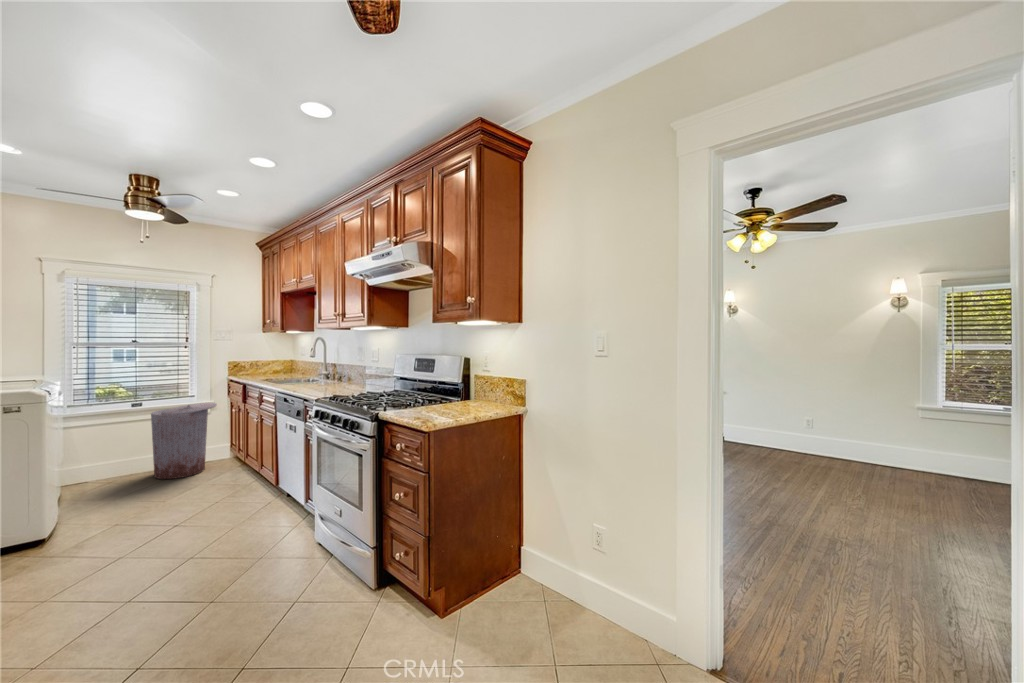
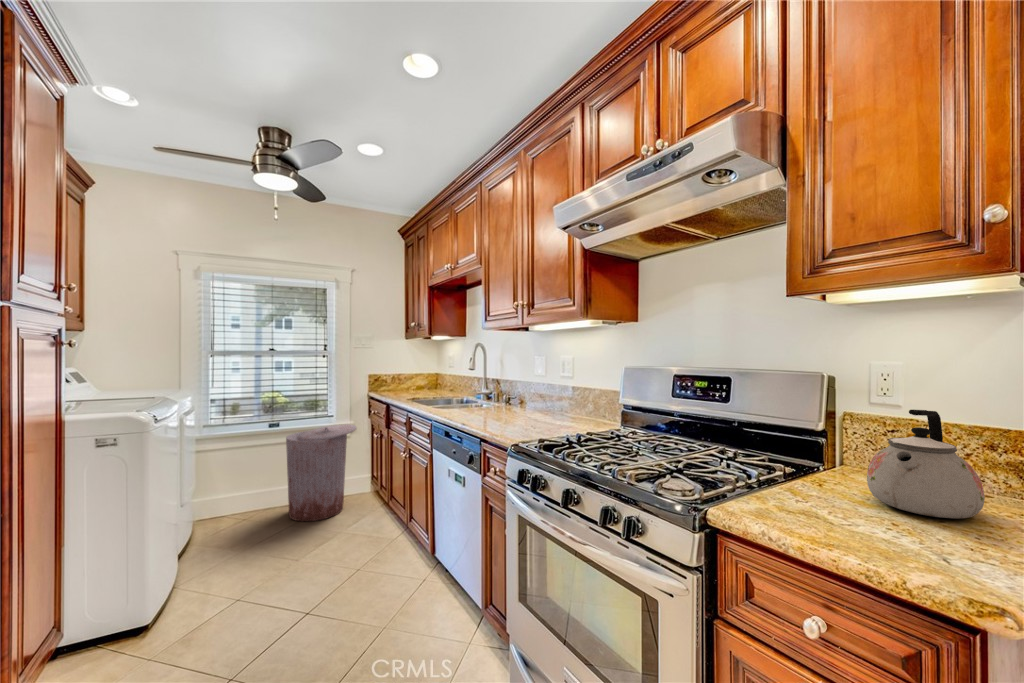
kettle: none [452,371,486,411] -> present [867,410,985,519]

